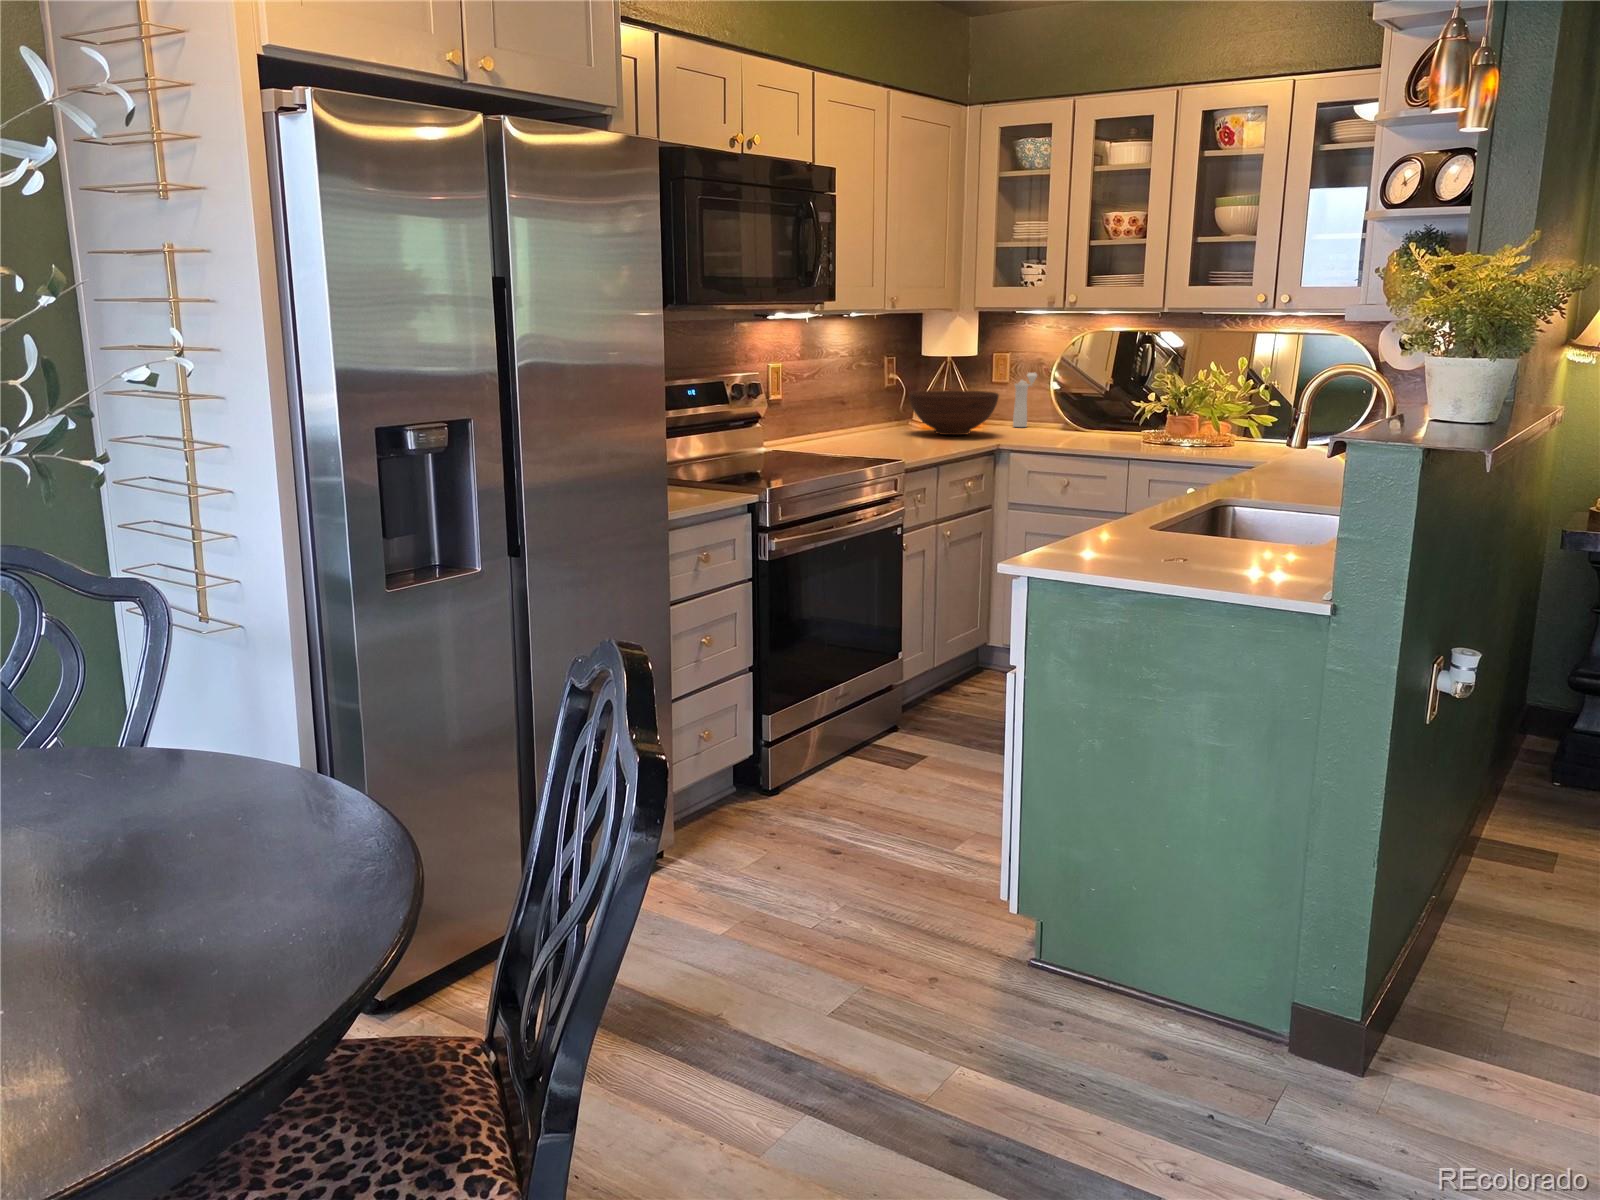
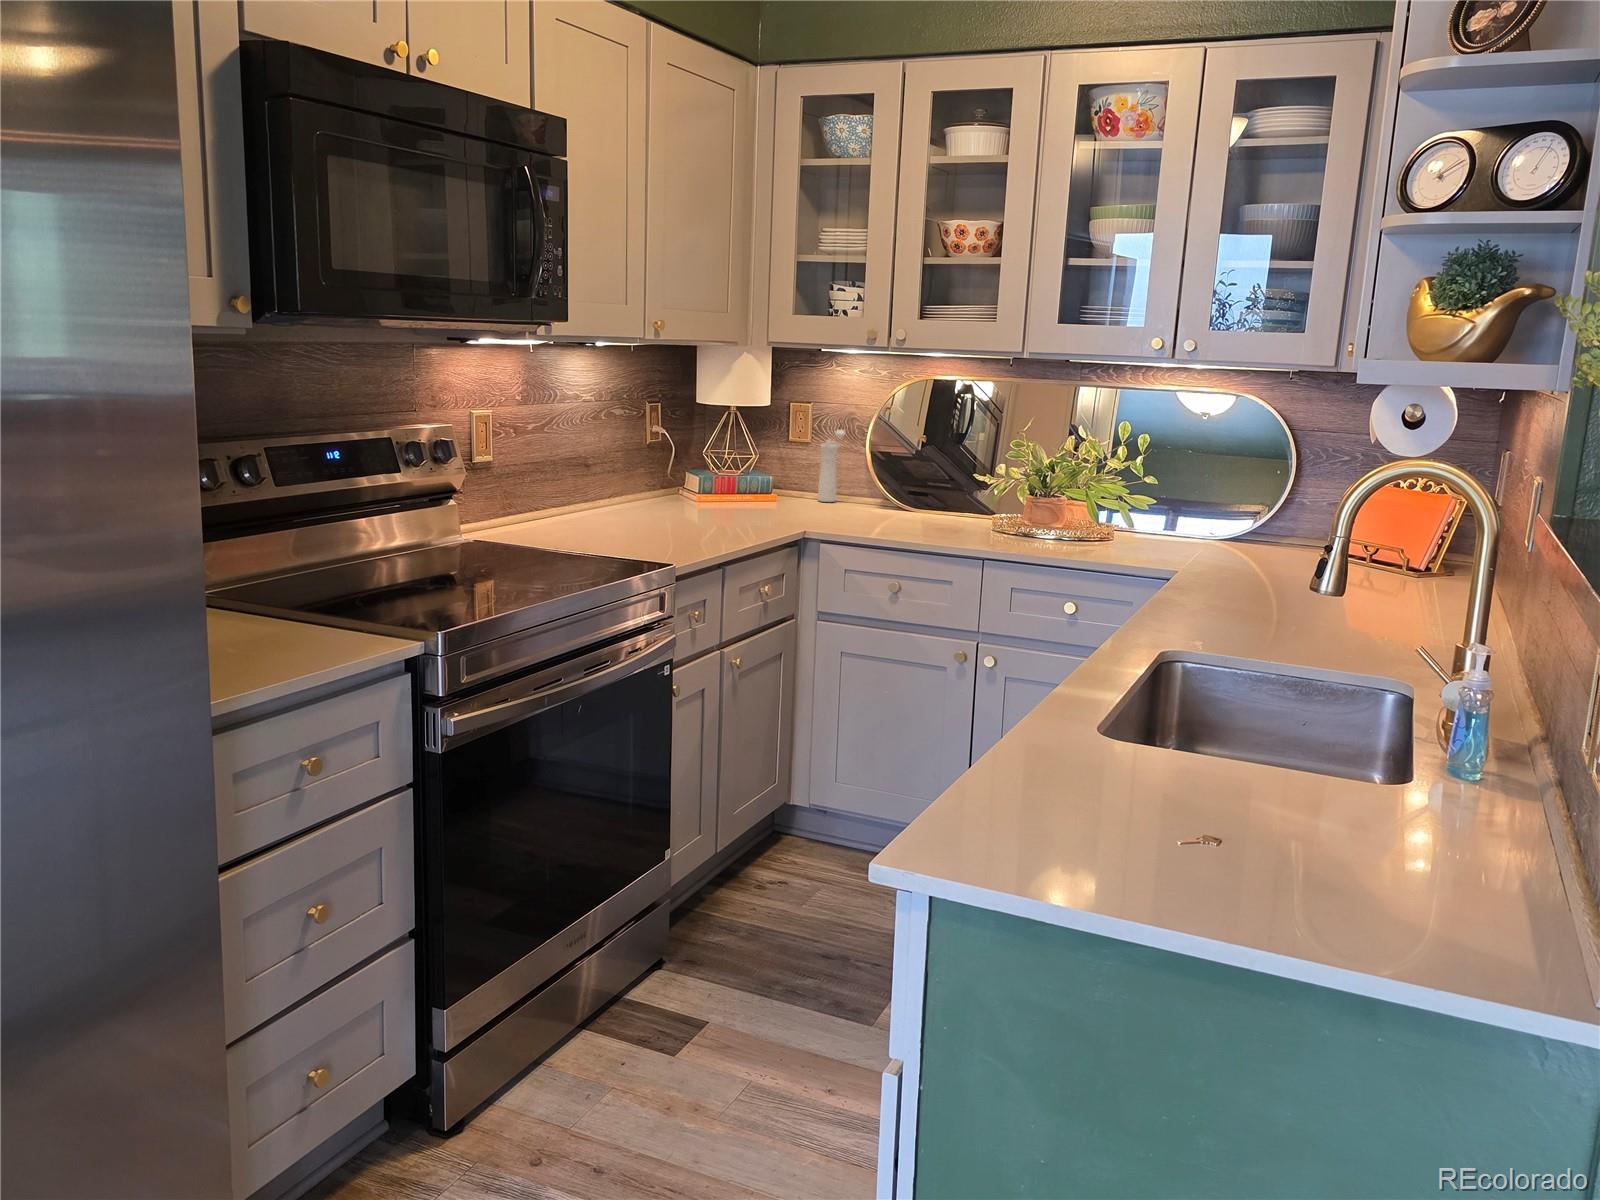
fruit bowl: present [909,390,999,435] -> none [680,451,803,515]

